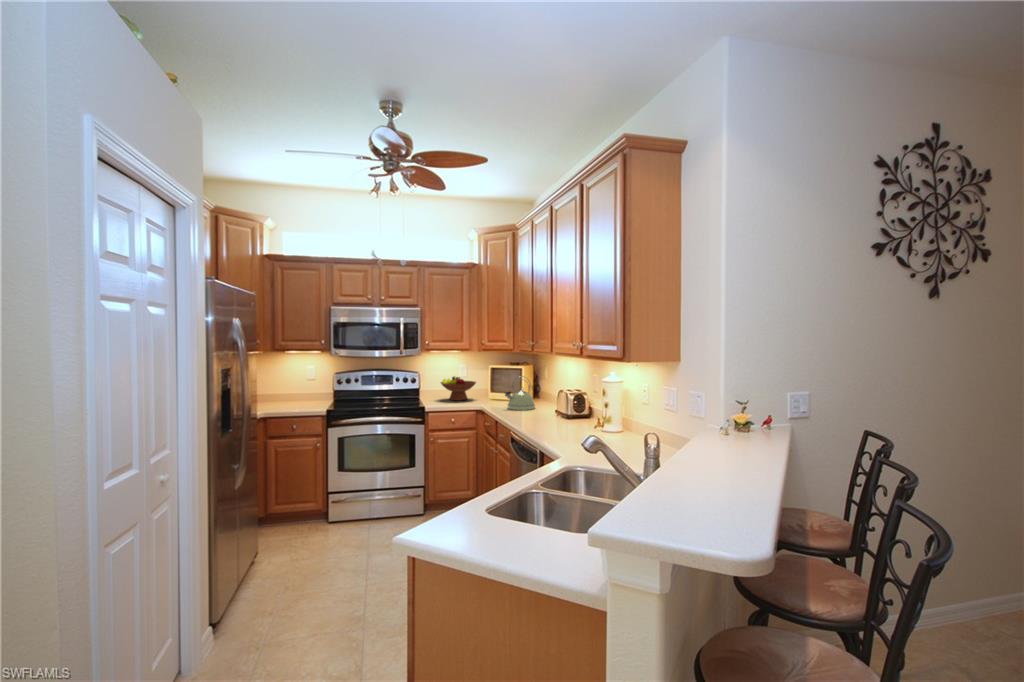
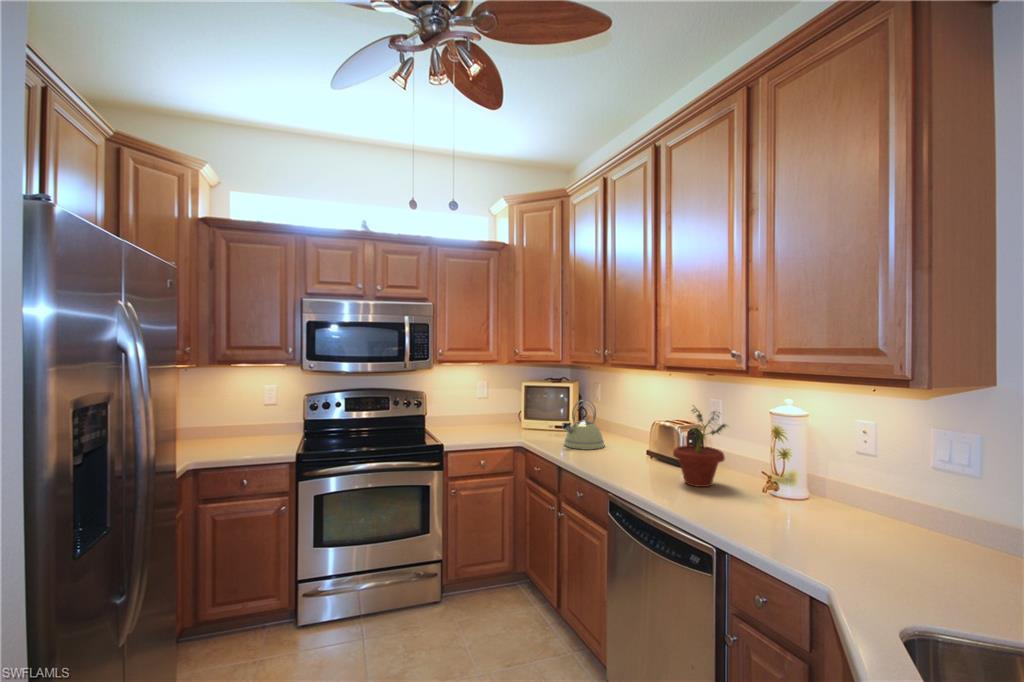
fruit bowl: present [441,377,476,400] -> none [456,398,505,432]
potted plant: none [551,377,583,427] -> present [673,405,727,487]

